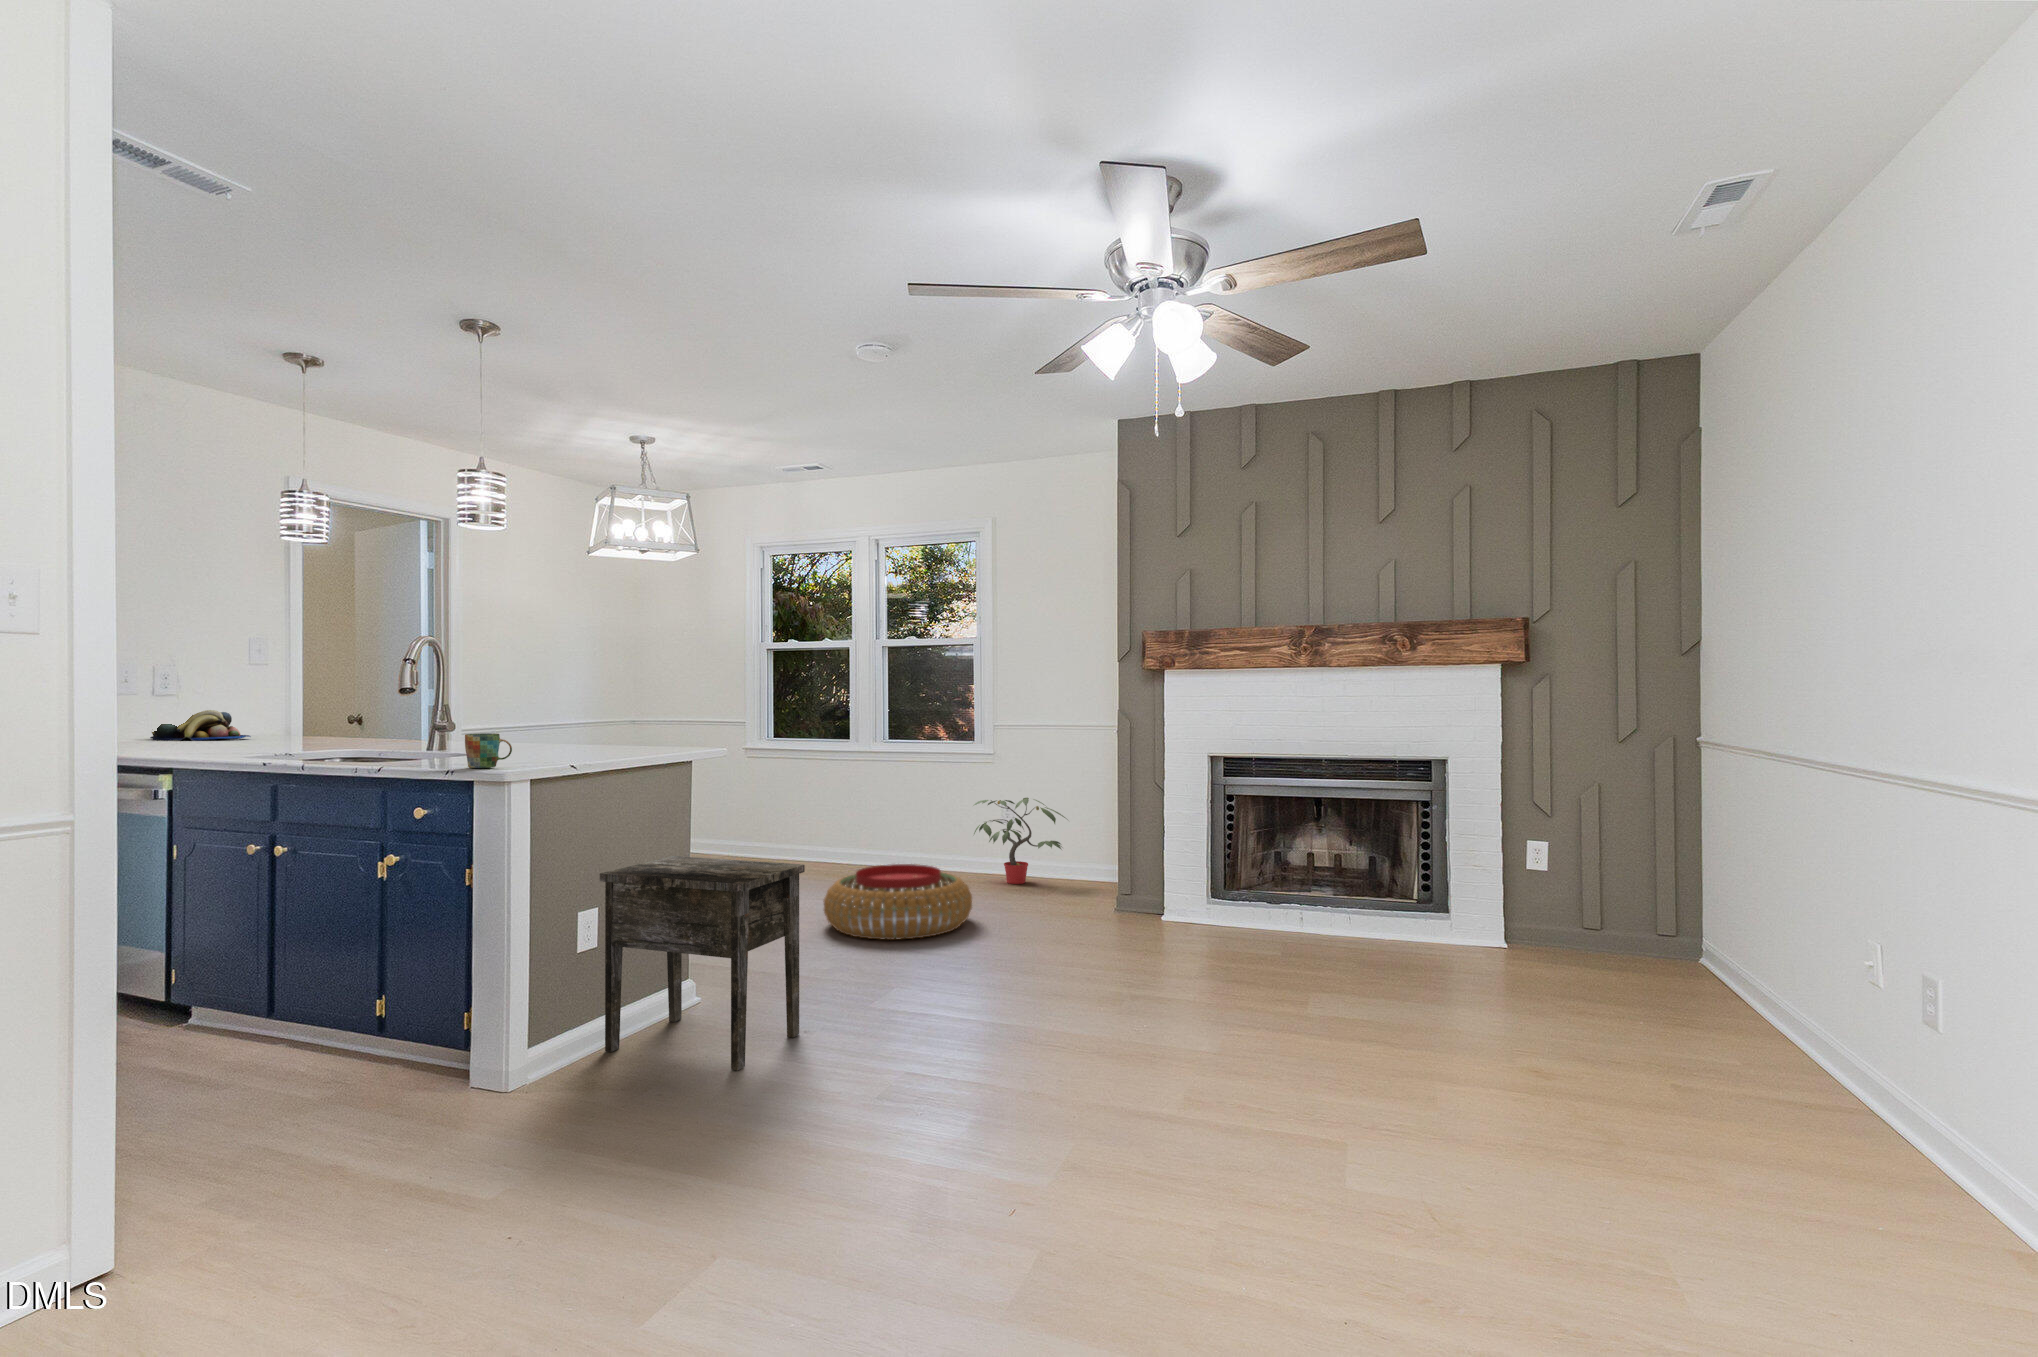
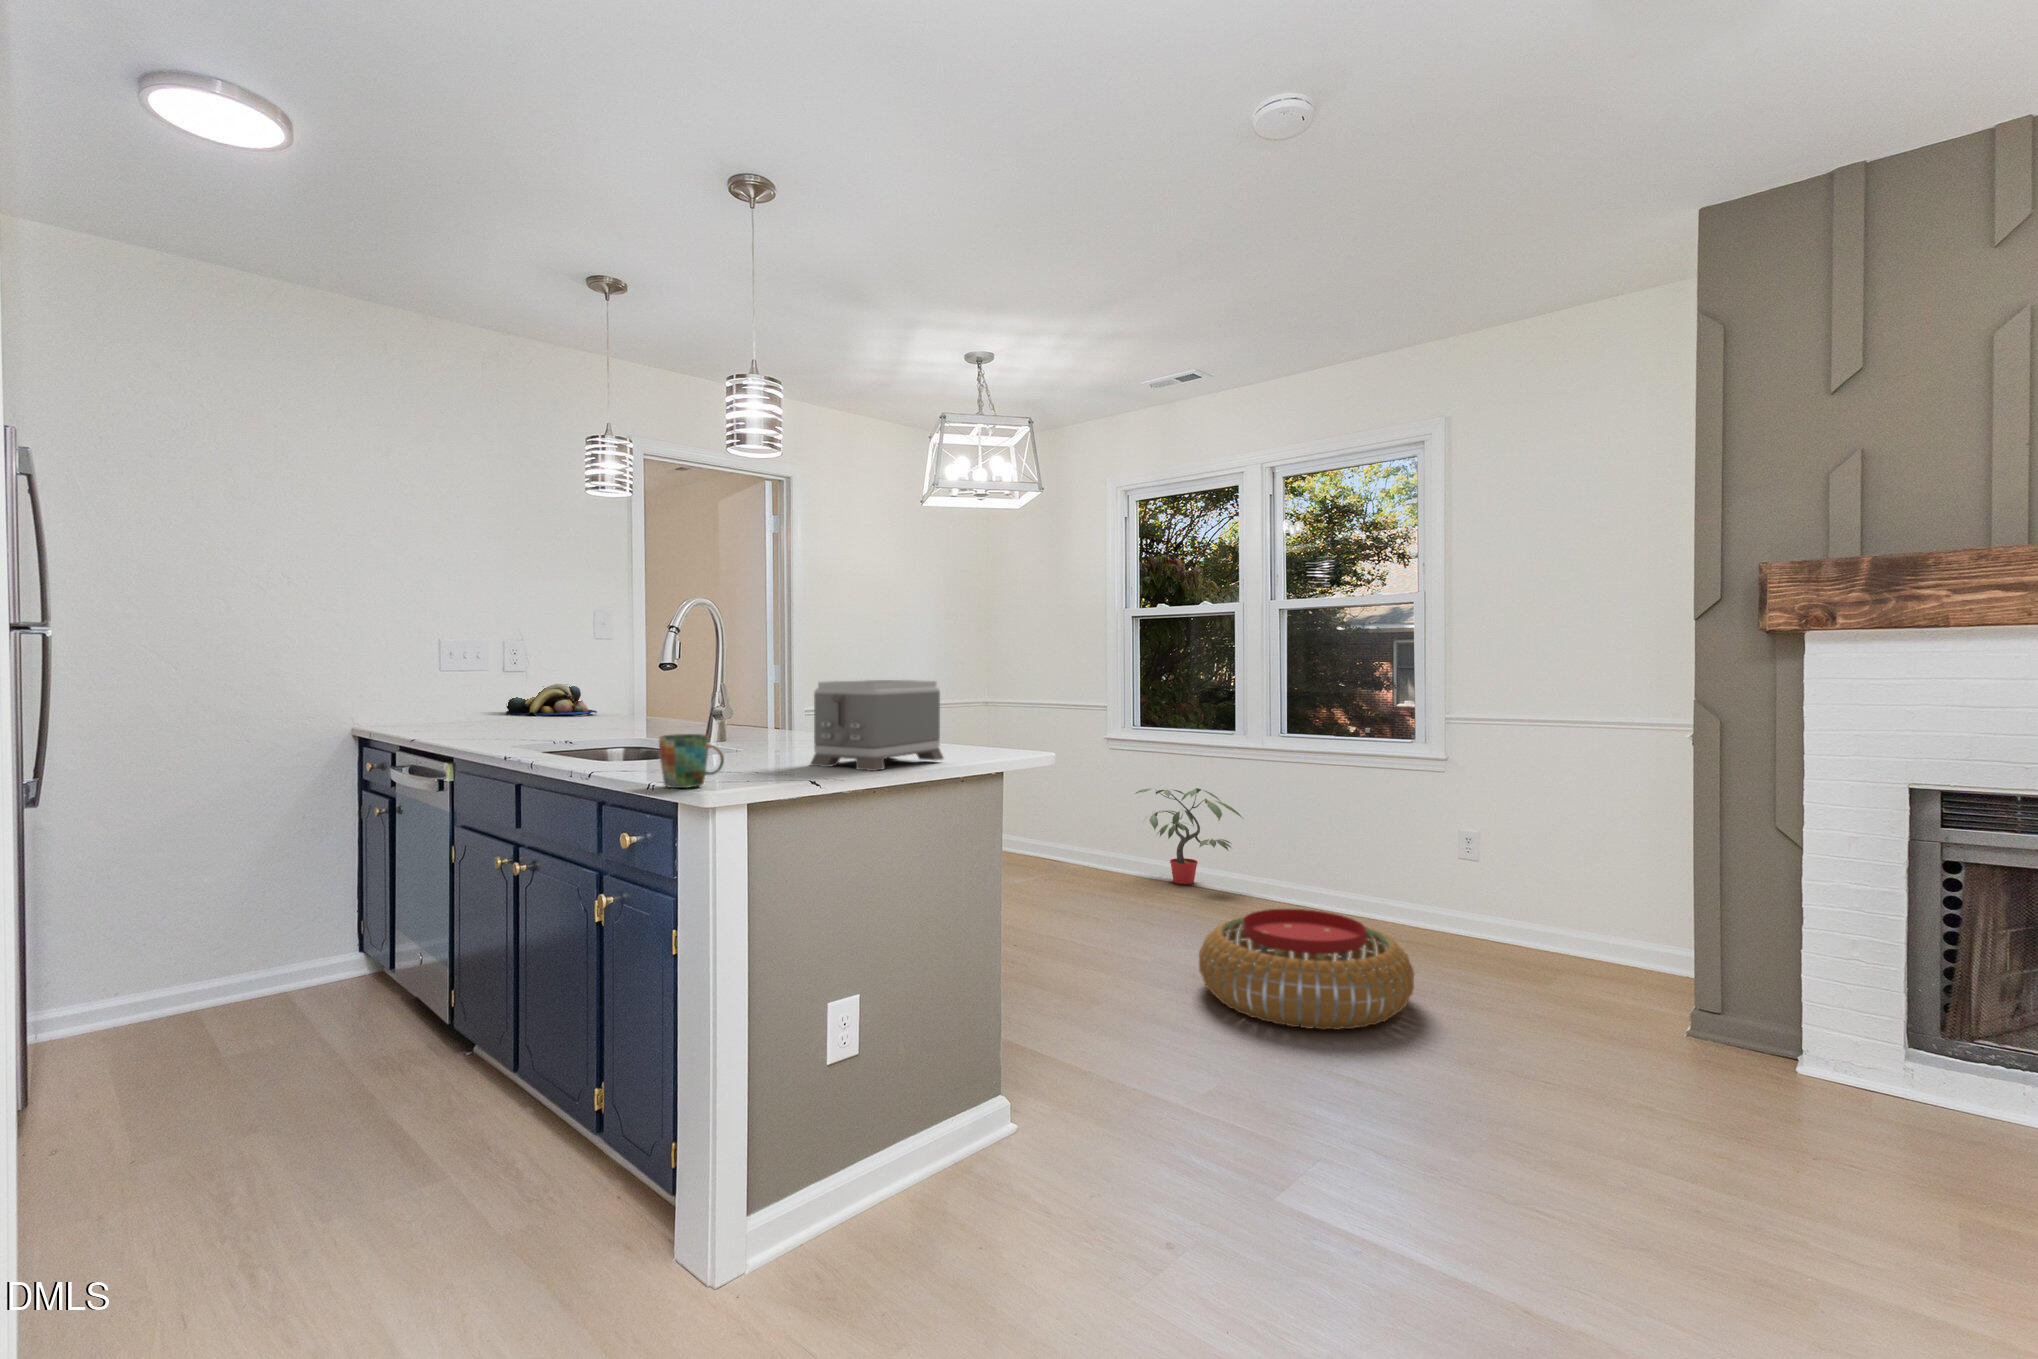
toaster: none [543,698,641,761] -> present [810,680,943,771]
potted plant: present [974,798,1065,884] -> present [1135,788,1241,884]
side table: present [600,856,805,1071] -> none [859,914,1164,1316]

